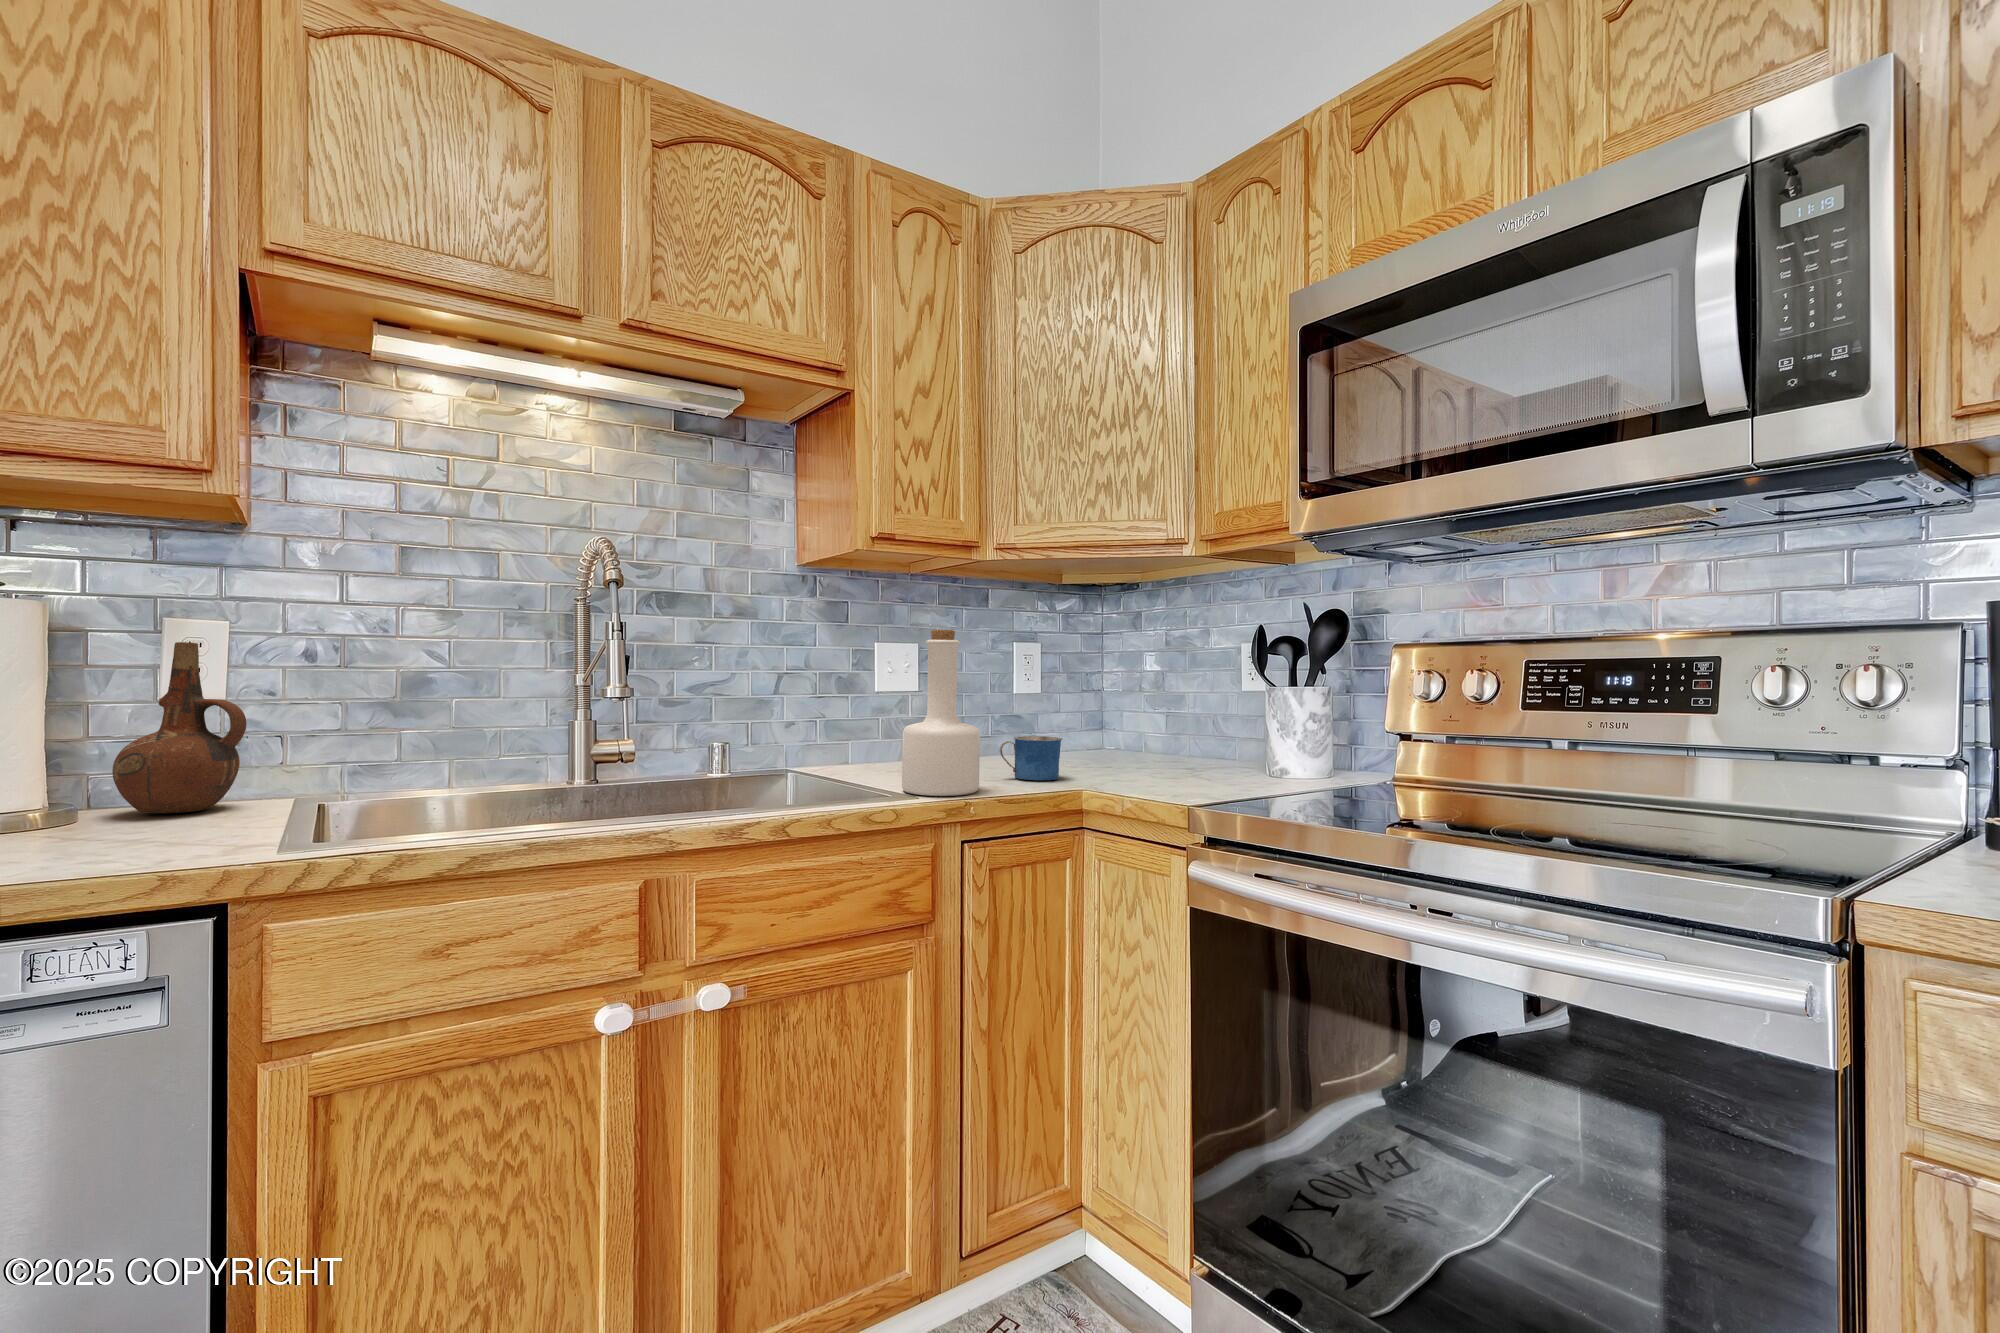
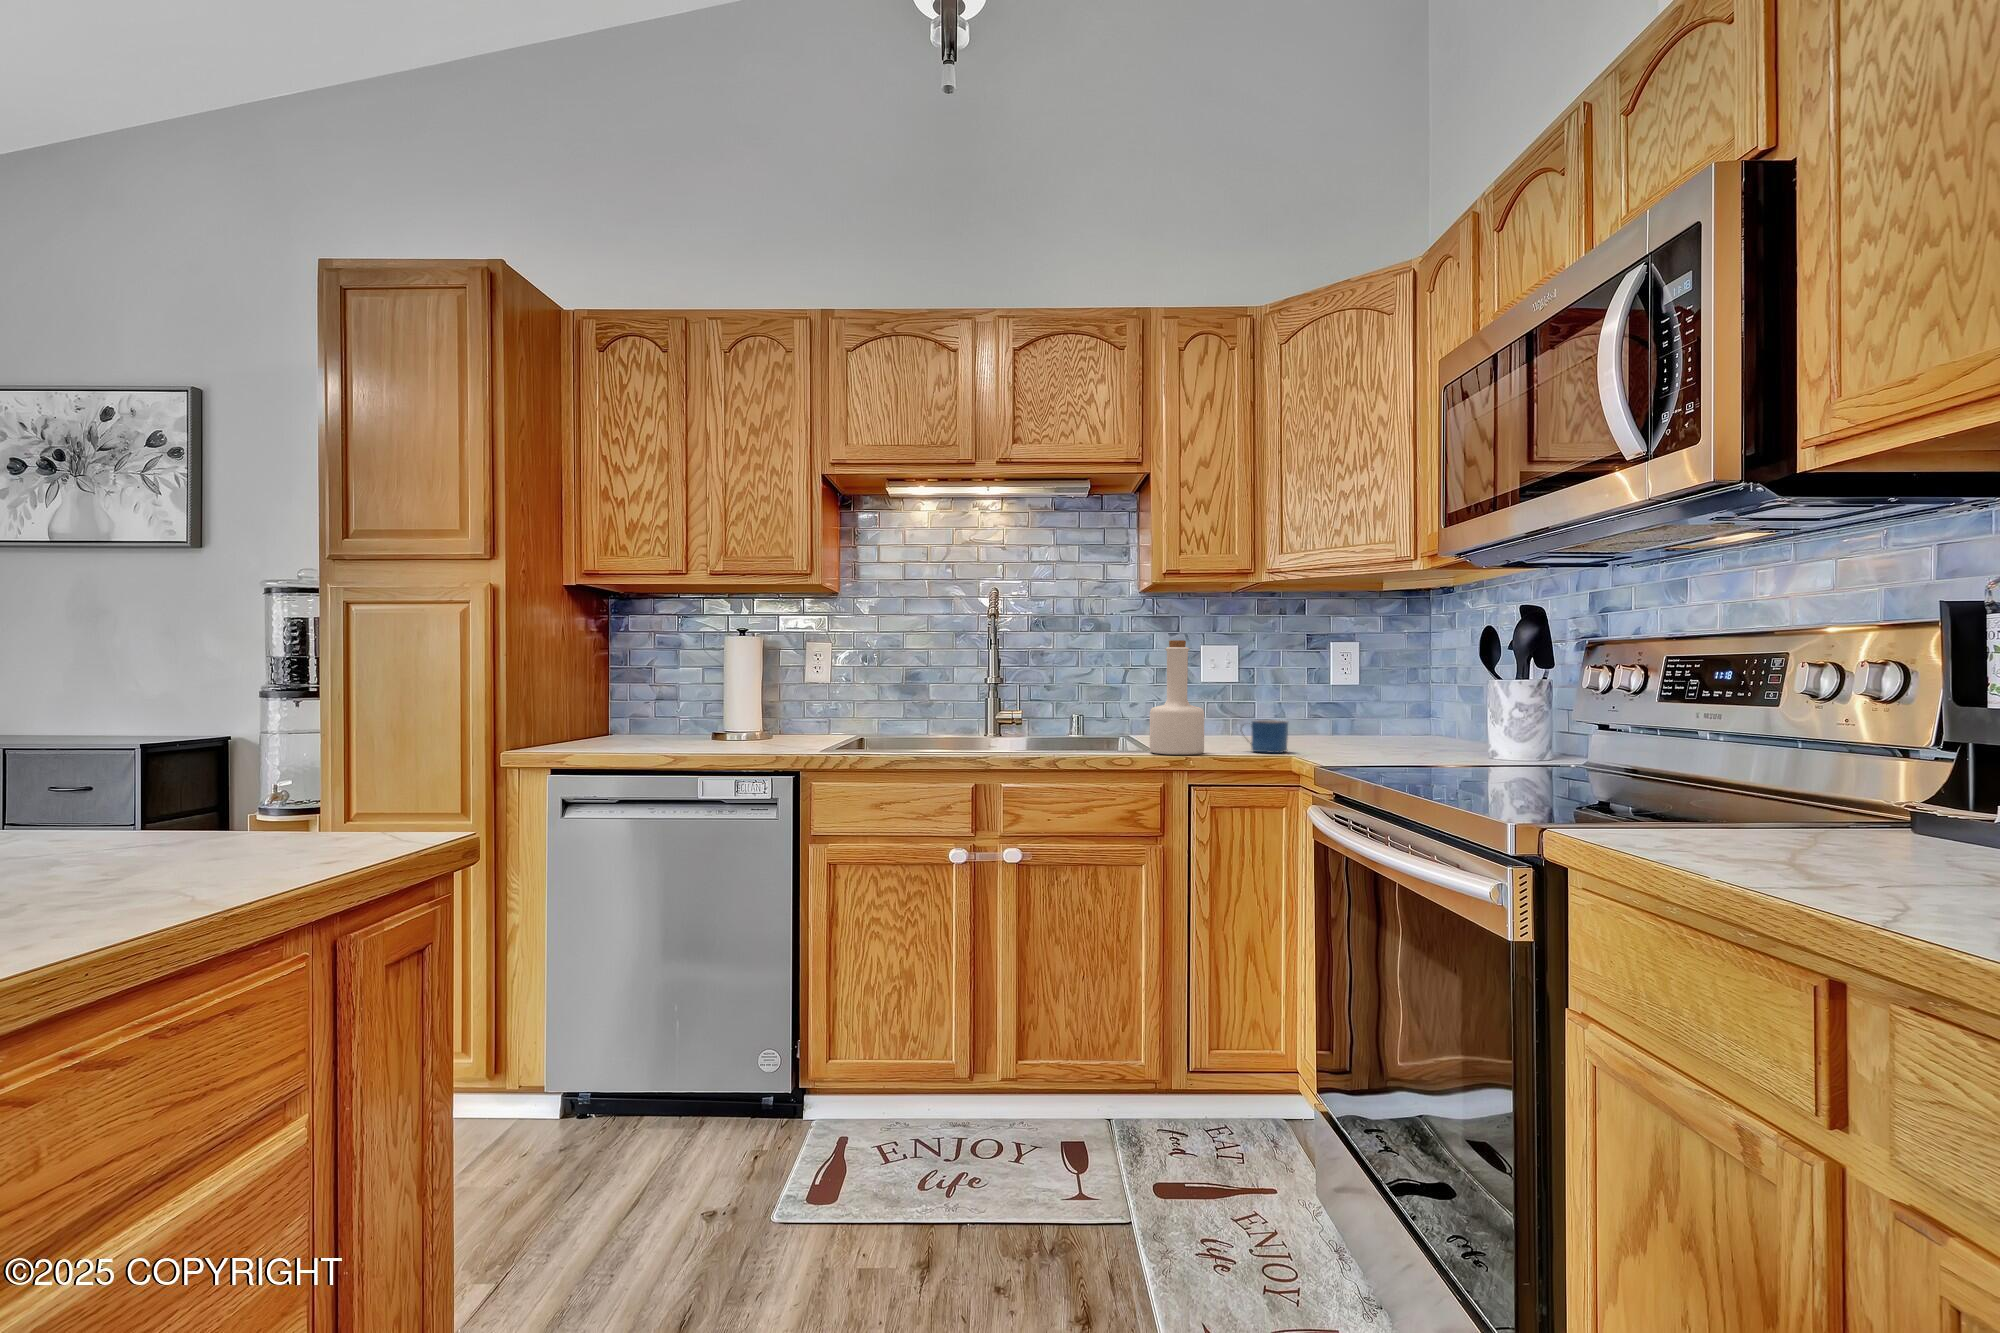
ceramic pitcher: present [112,642,247,813] -> none [783,657,832,740]

